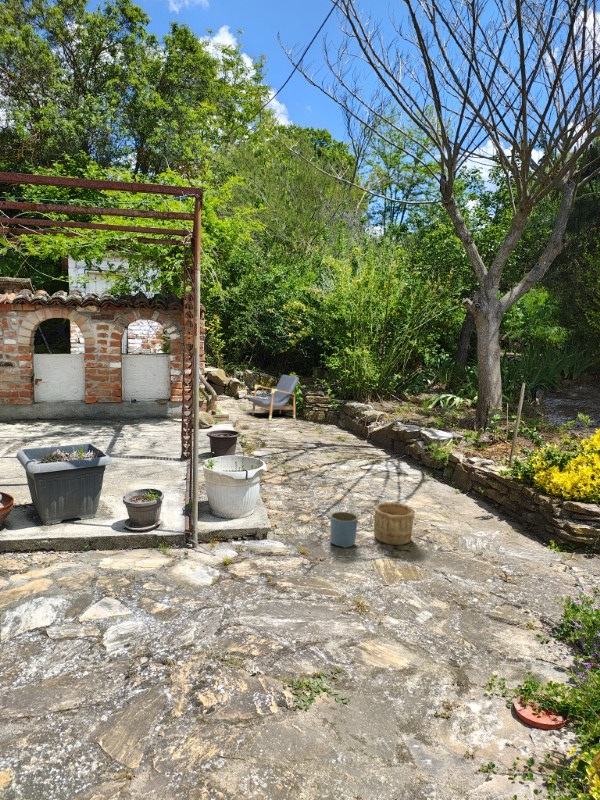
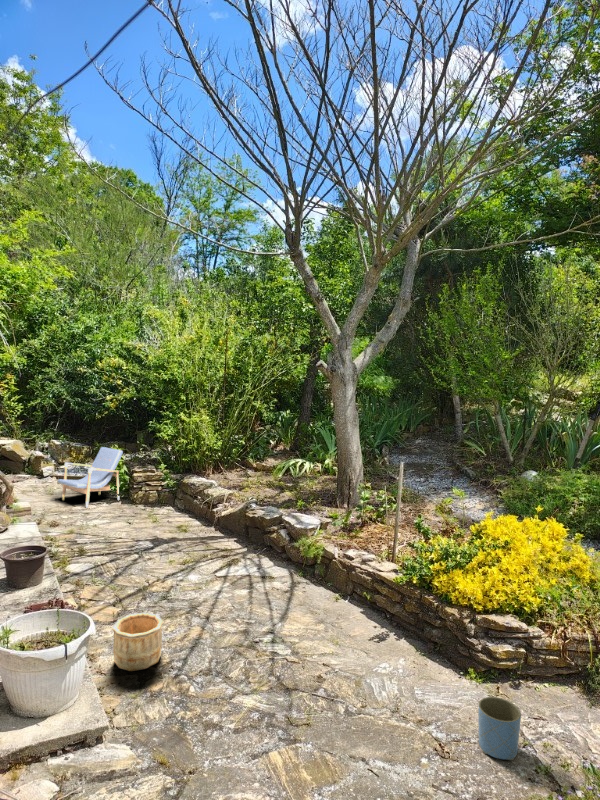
wooden bucket: present [374,502,415,545] -> present [112,613,163,671]
planter: present [330,512,358,548] -> present [478,697,521,761]

